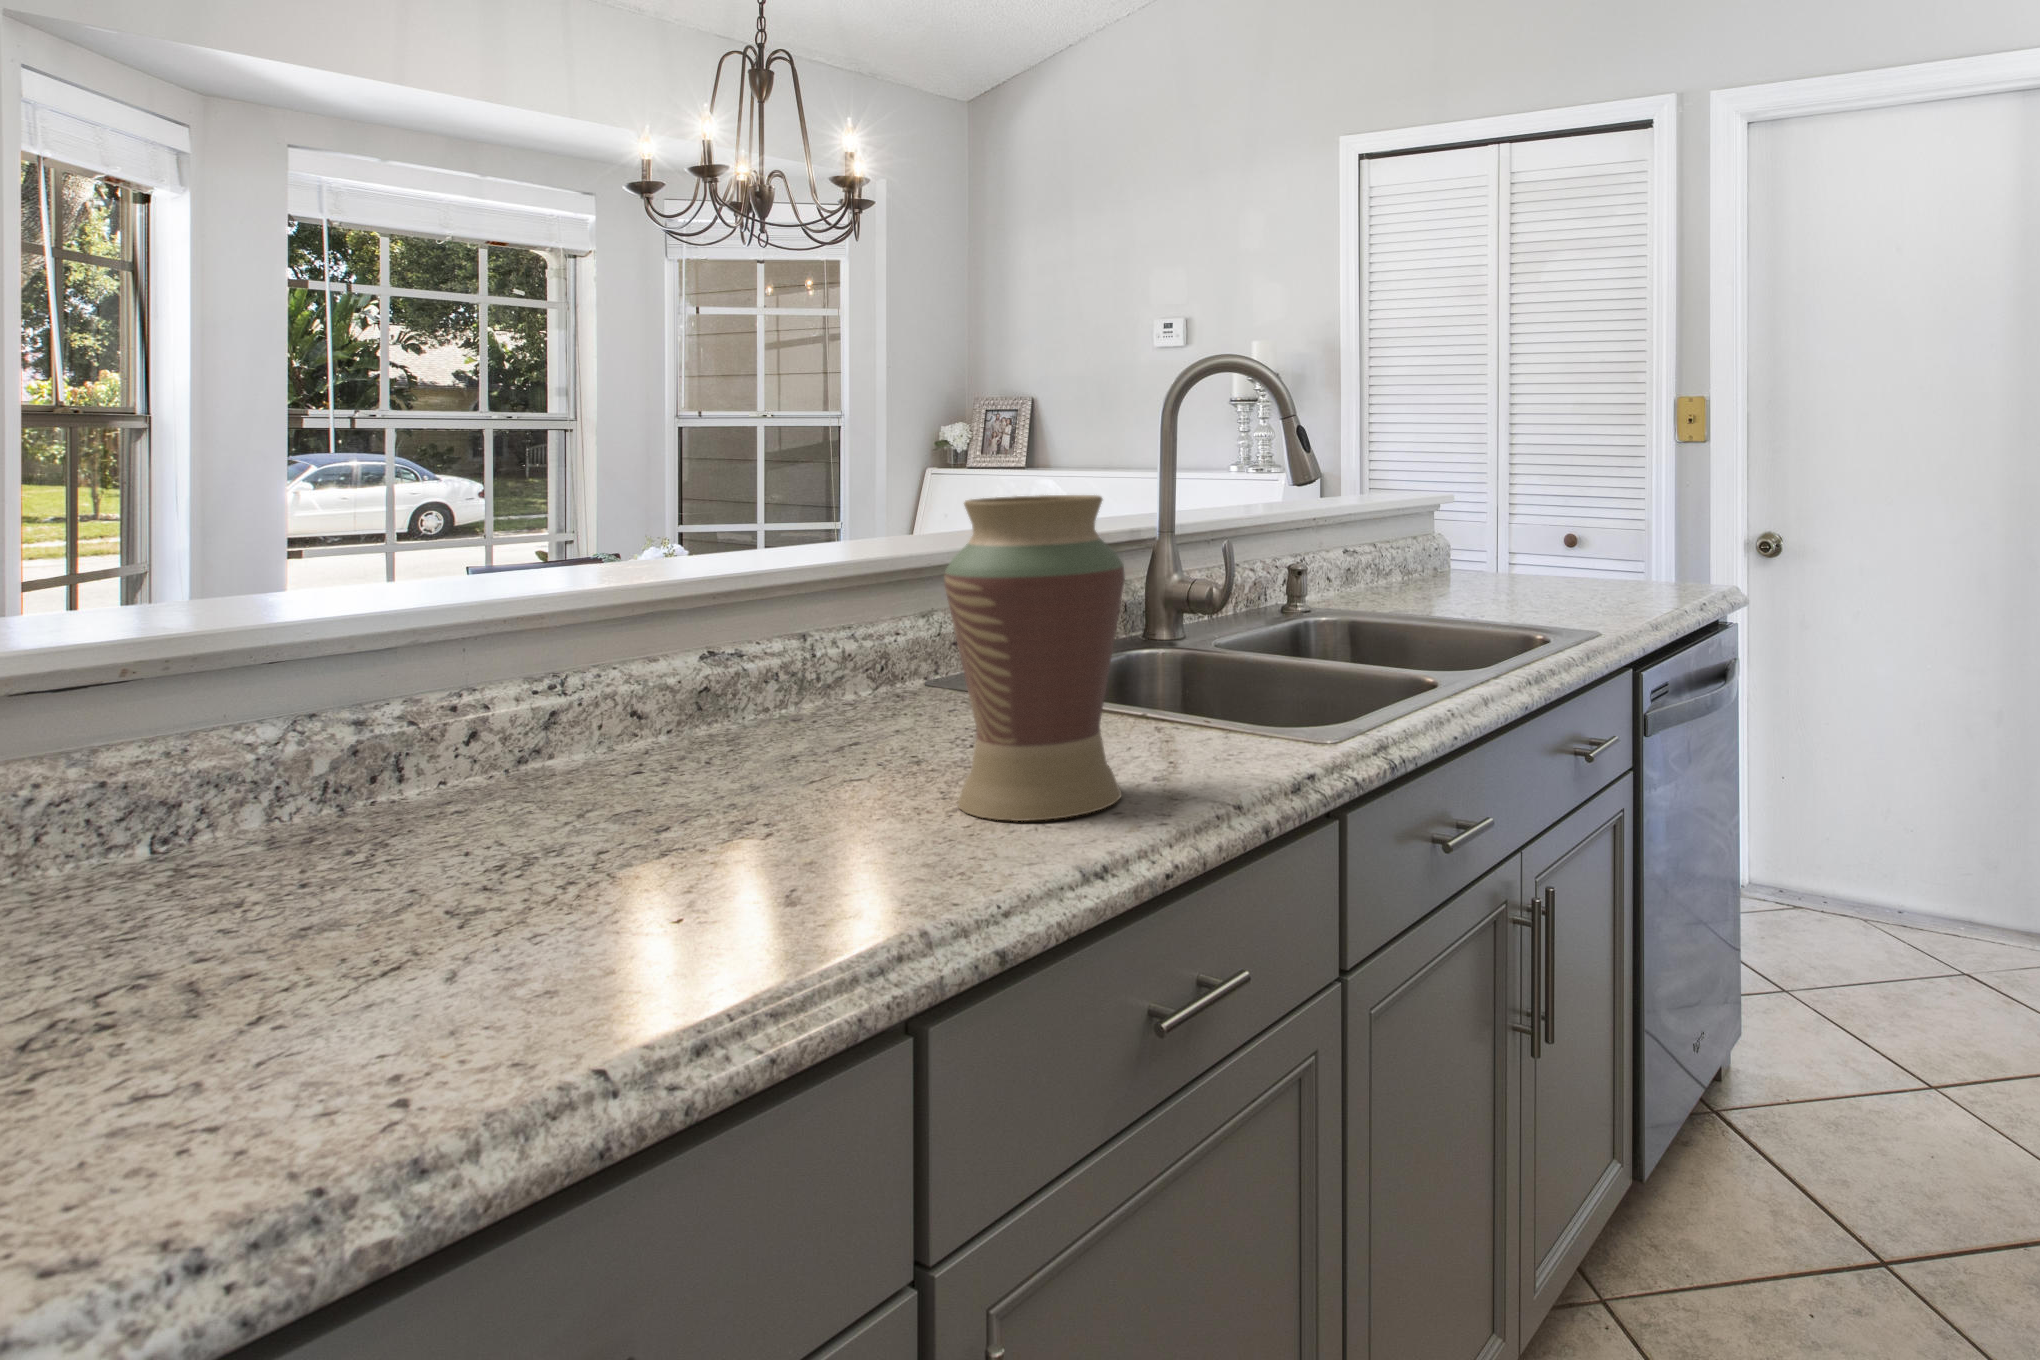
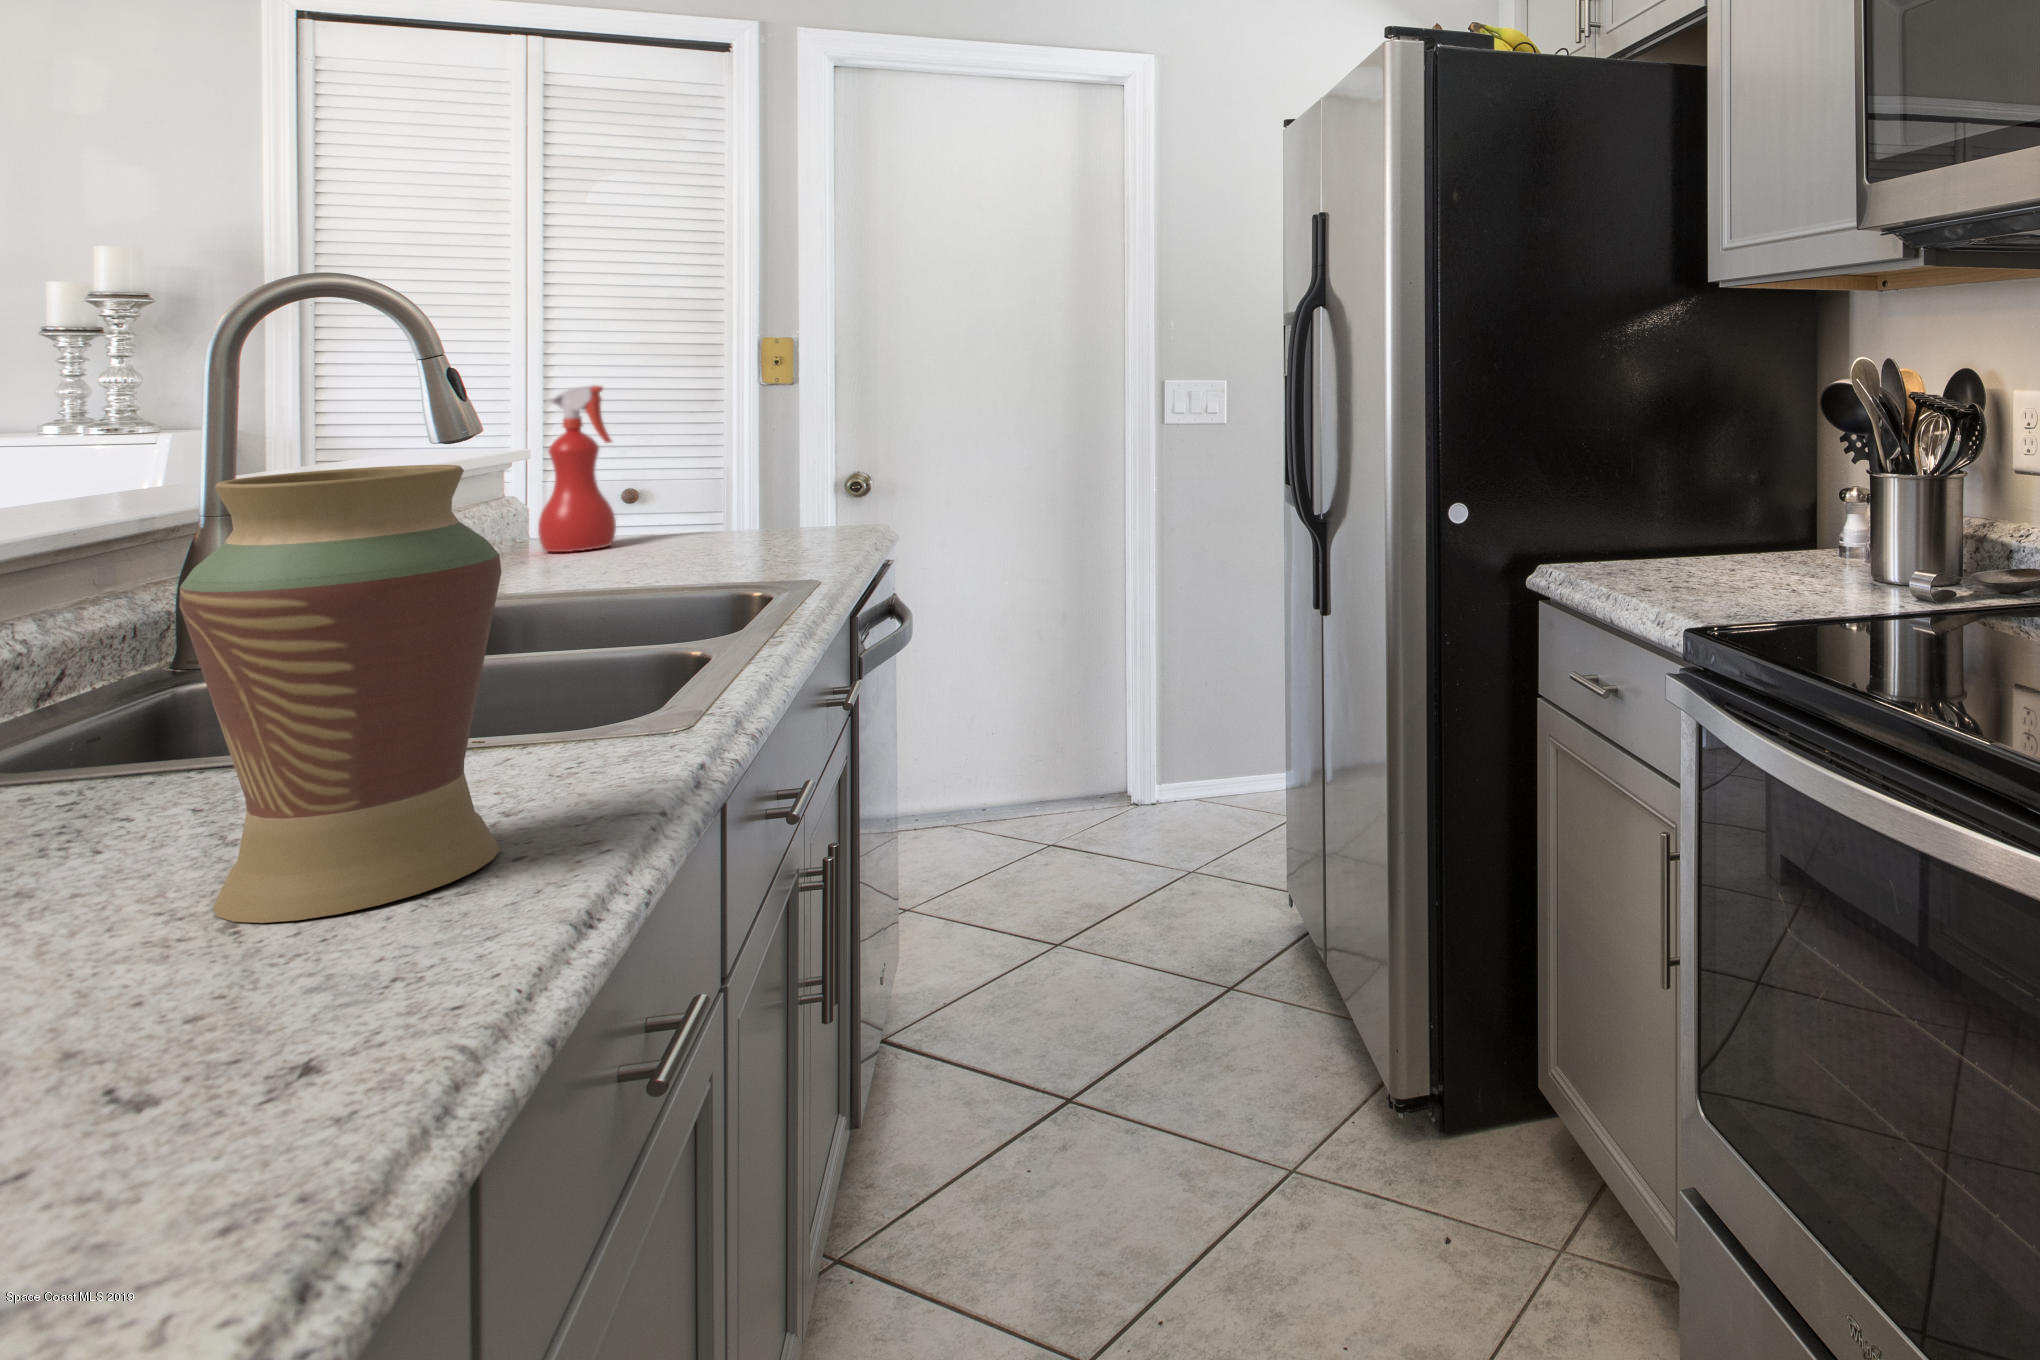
spray bottle: none [1444,440,1502,583] -> present [538,385,616,552]

